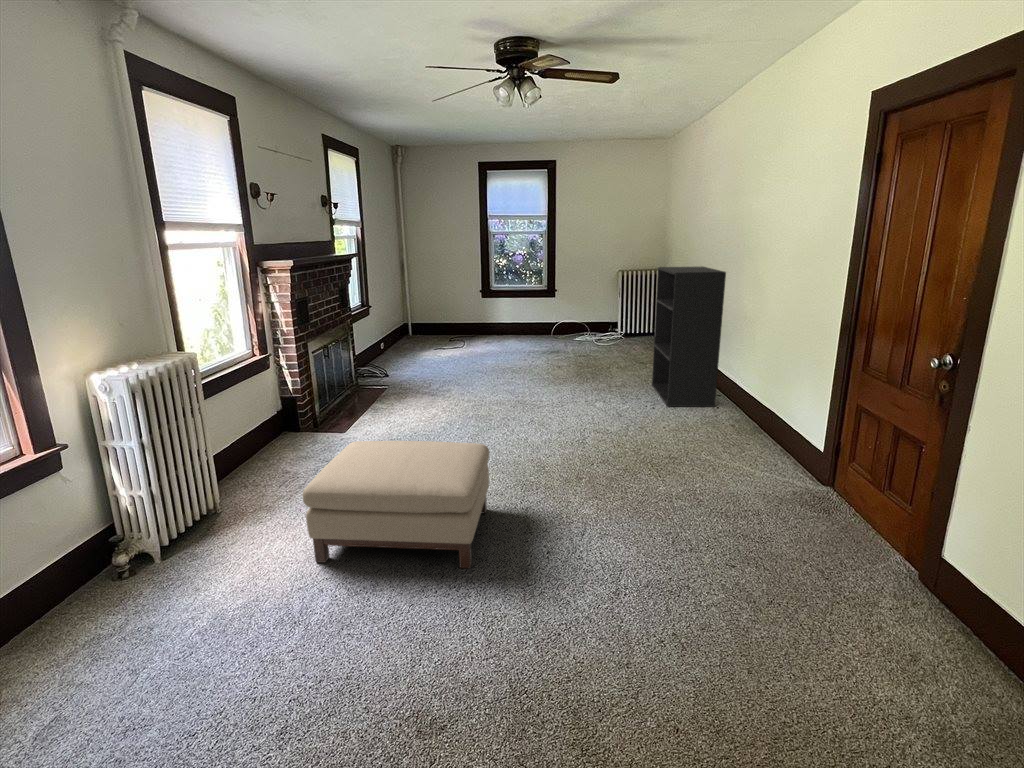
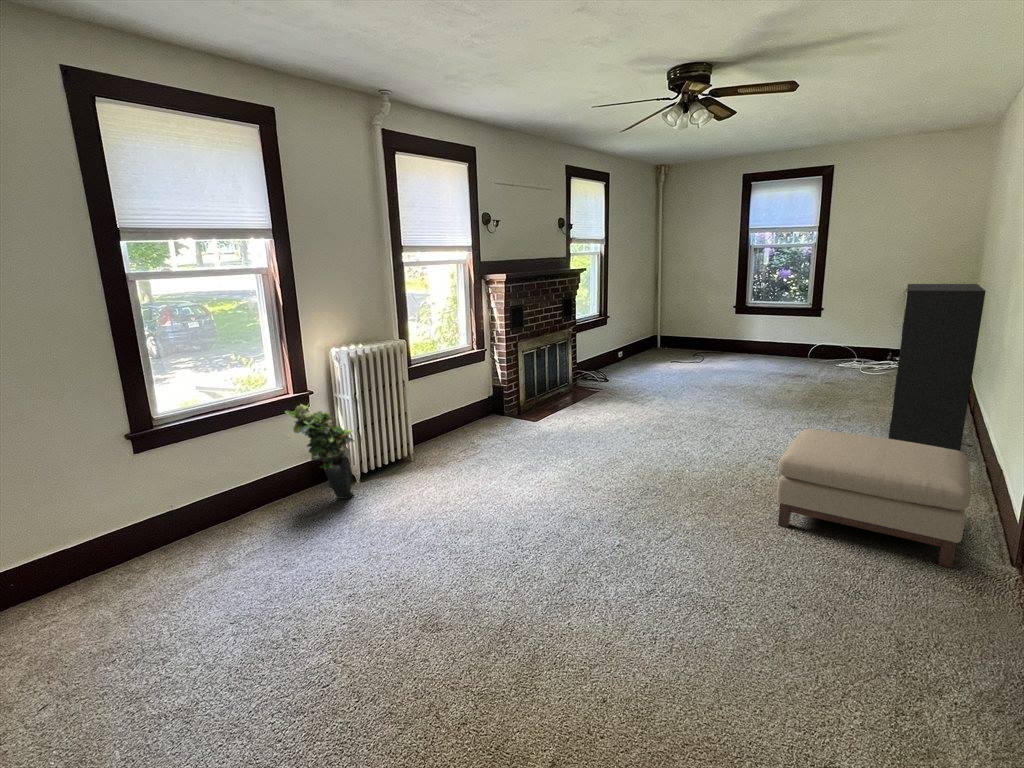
ottoman: present [302,441,489,568] -> present [777,429,971,568]
potted plant: none [32,460,164,592] -> present [285,403,354,499]

